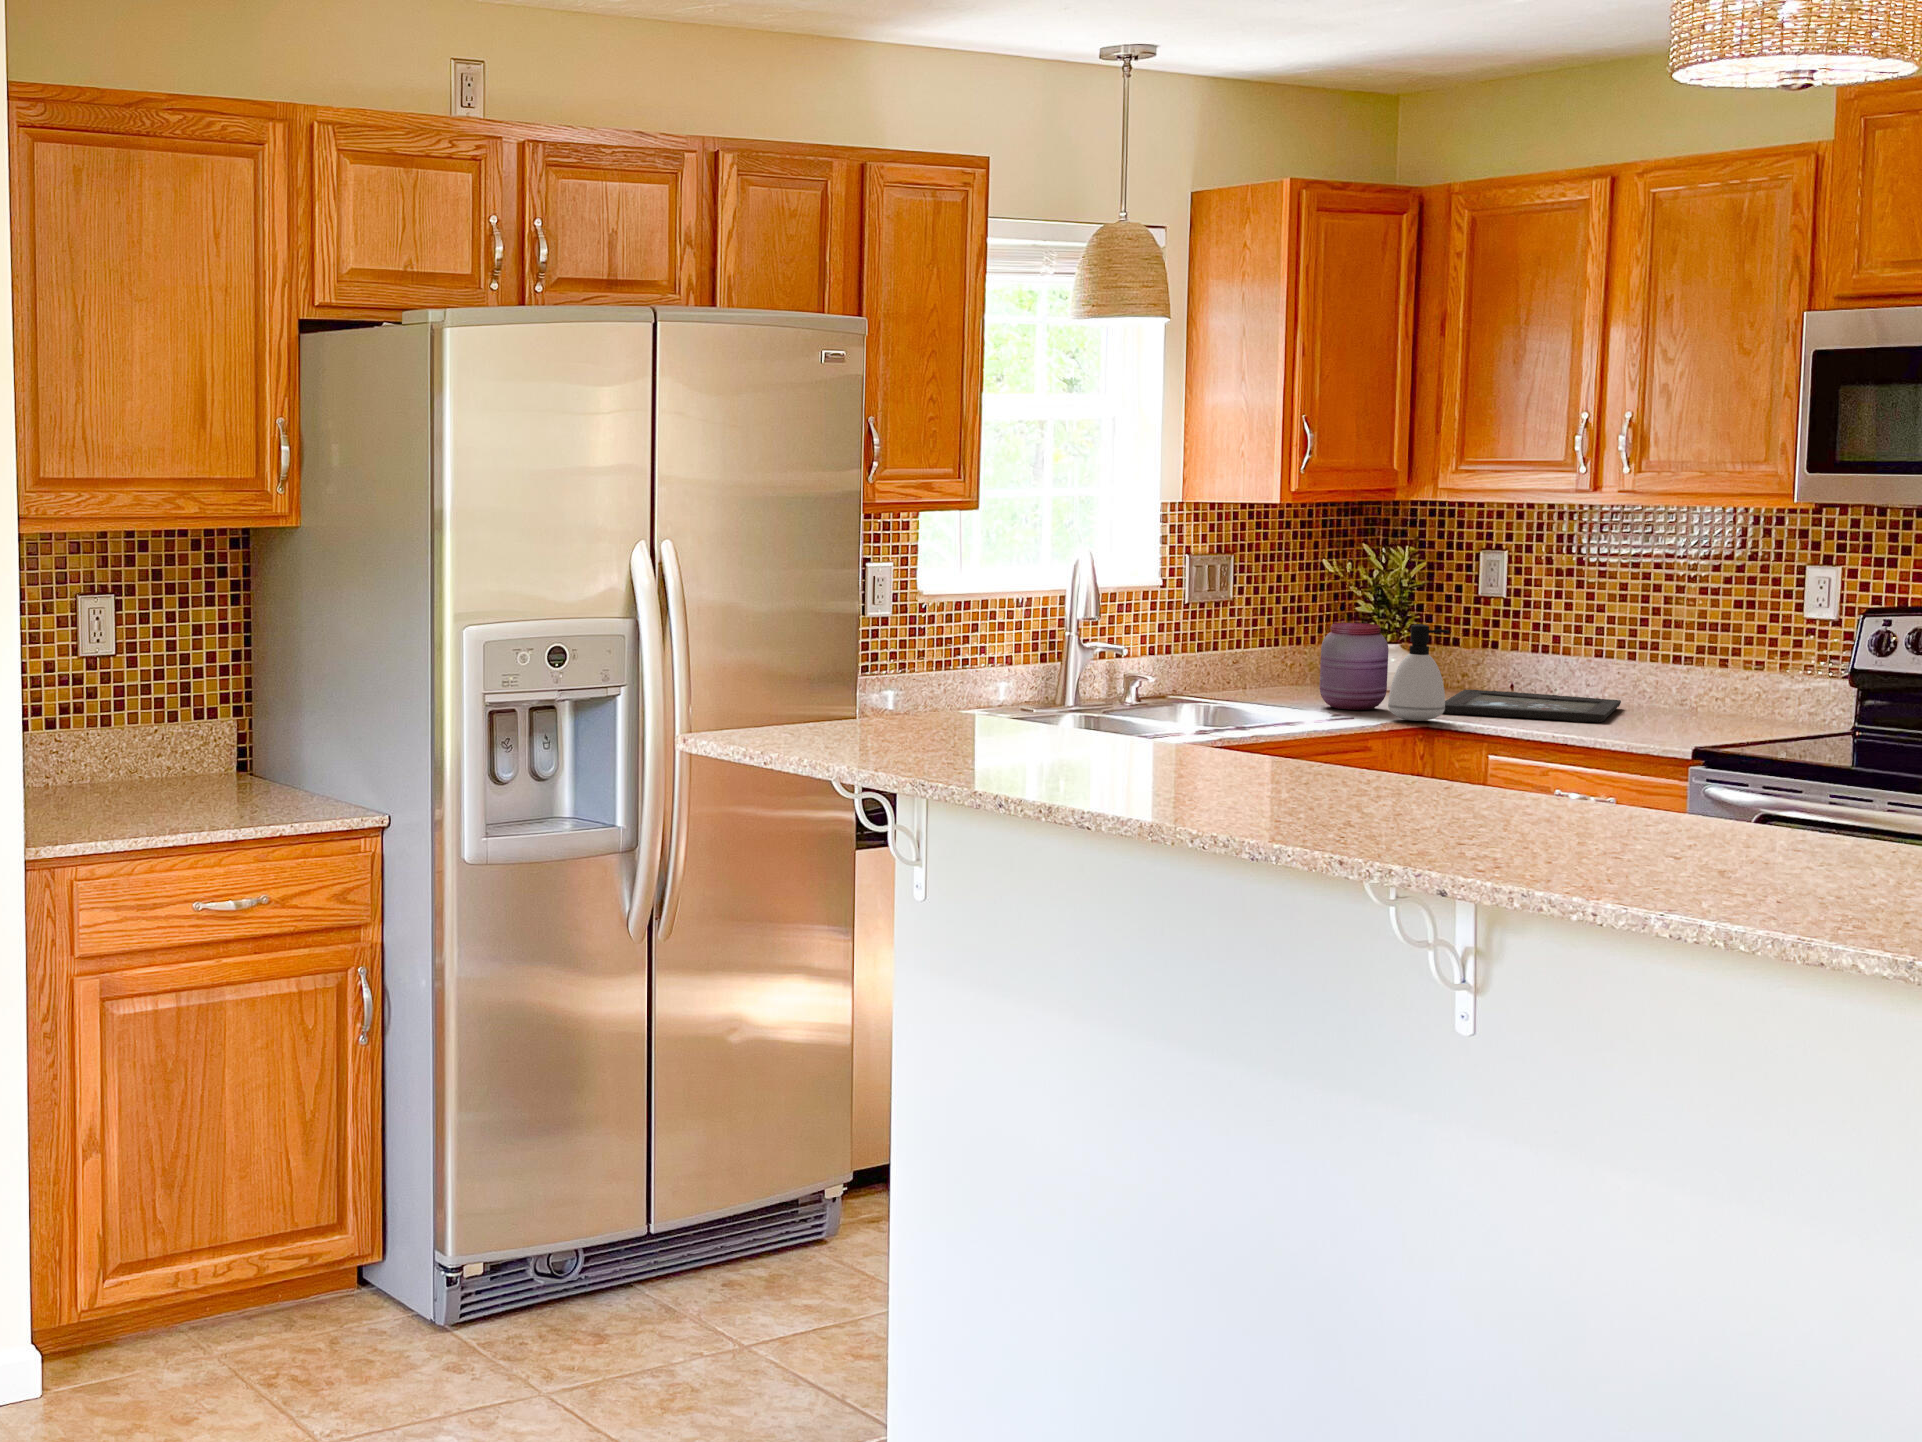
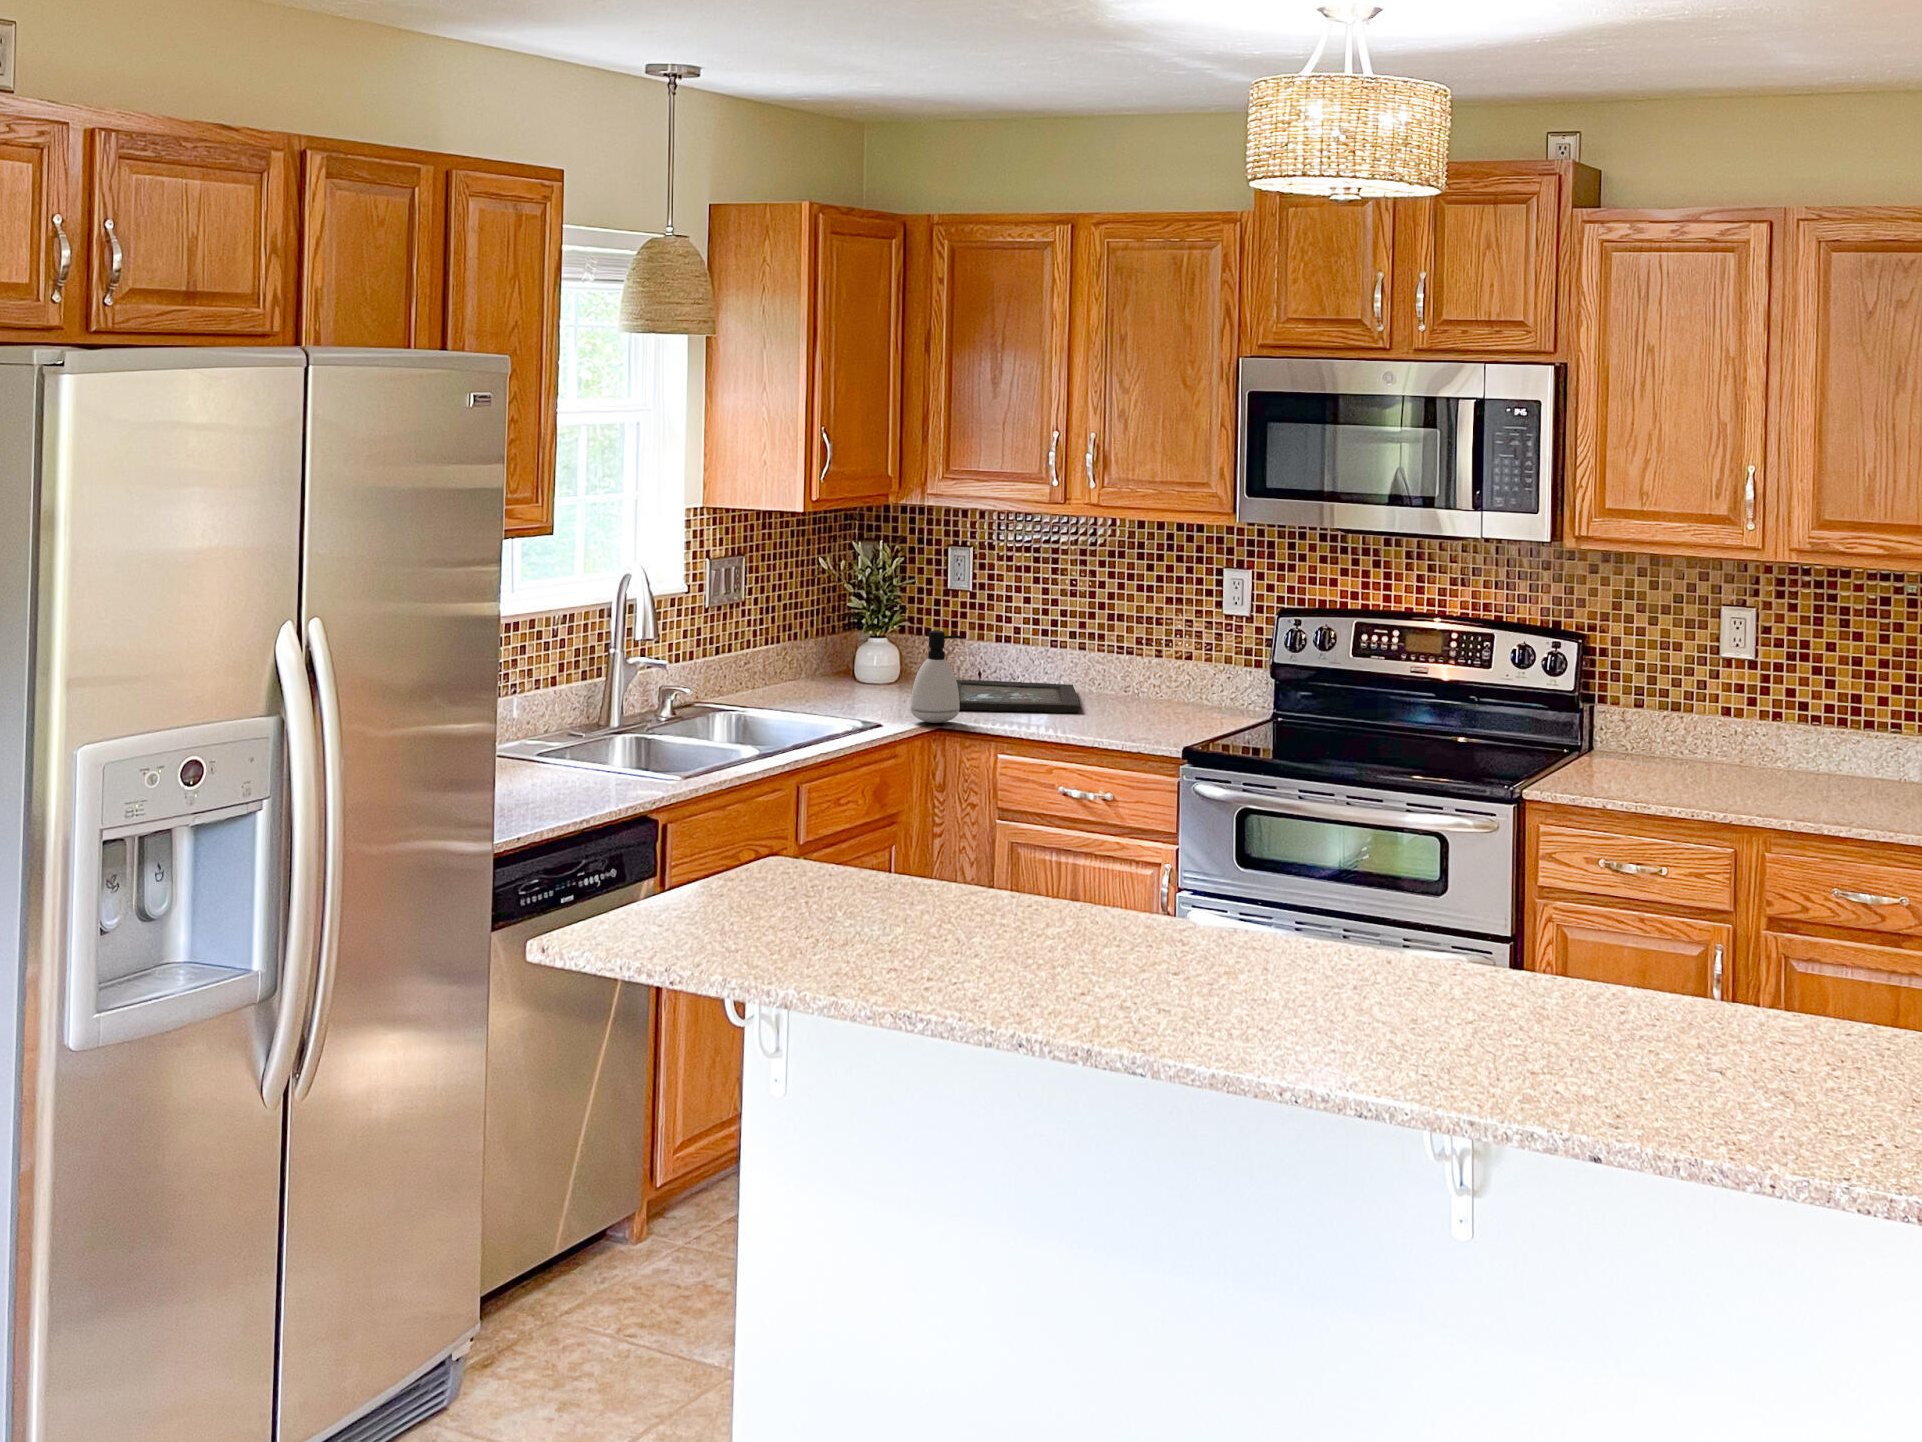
jar: present [1319,623,1388,710] -> none [837,626,897,711]

